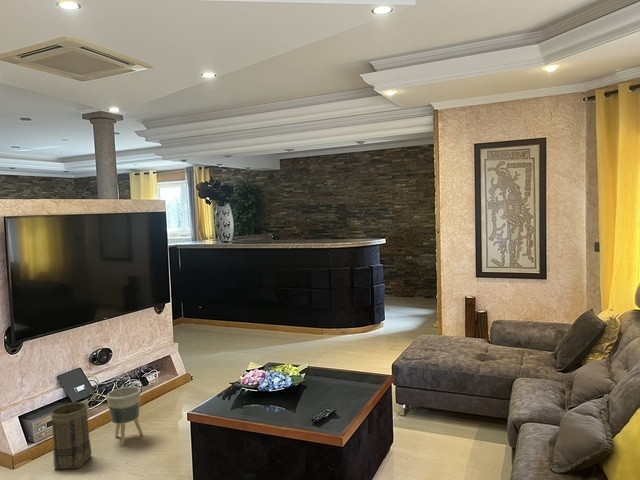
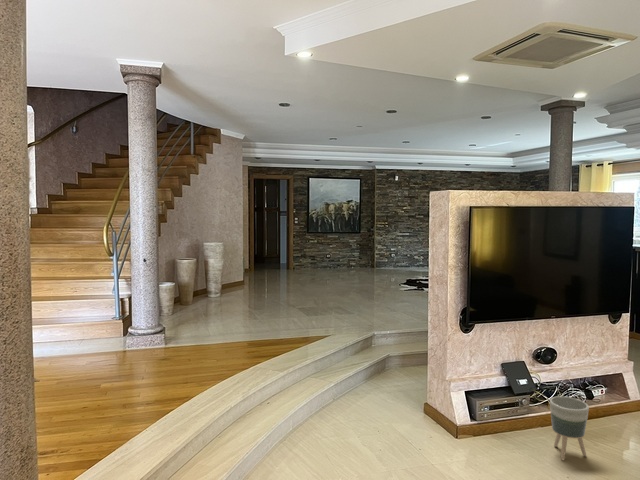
basket: present [51,402,91,469] -> none [493,395,529,465]

